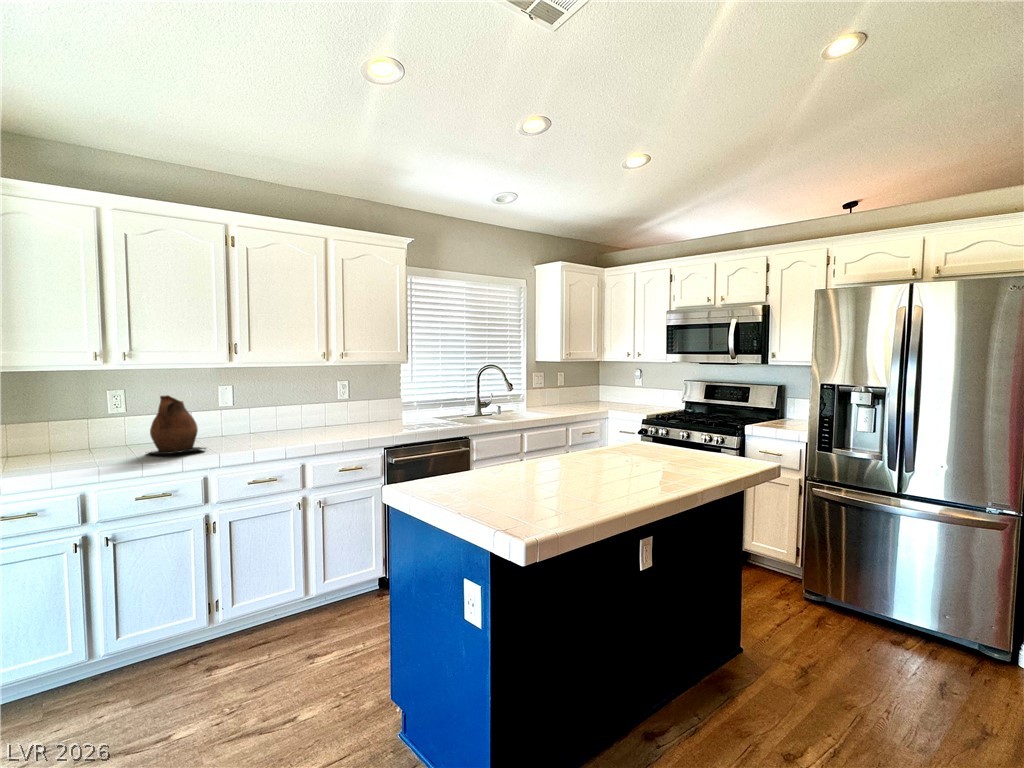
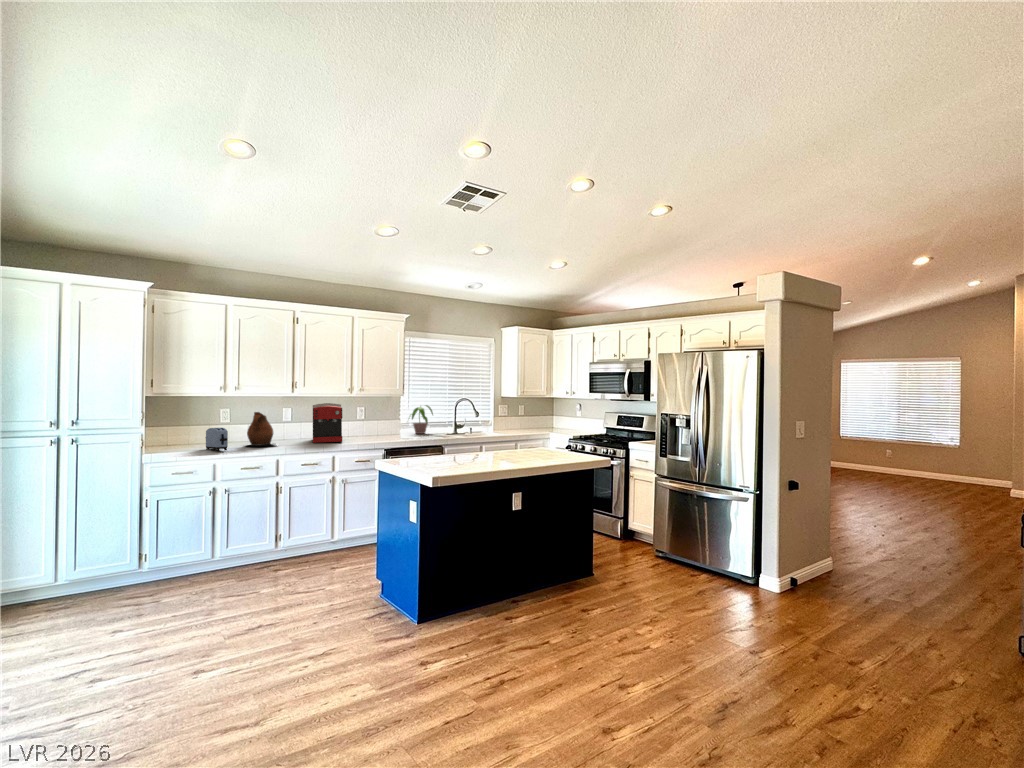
potted plant: none [407,375,454,418] -> present [411,405,433,434]
coffee maker: none [265,377,316,442] -> present [313,403,342,443]
toaster: none [69,426,108,470] -> present [205,428,228,451]

